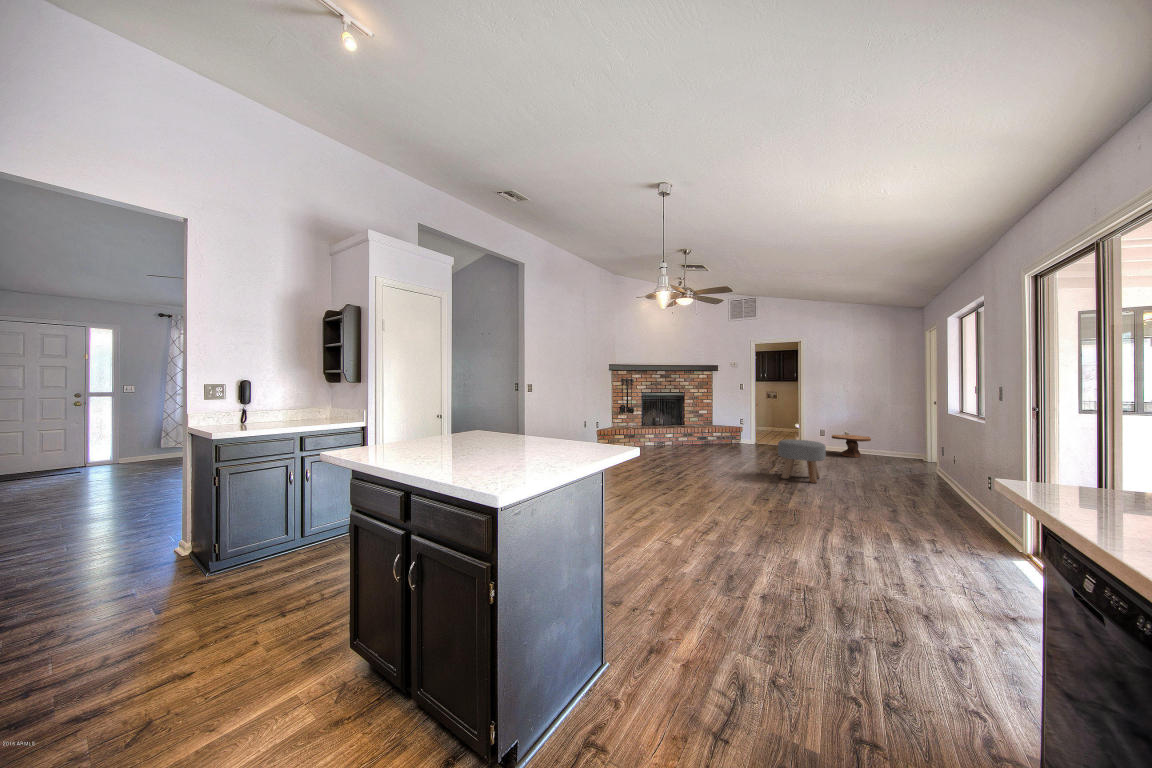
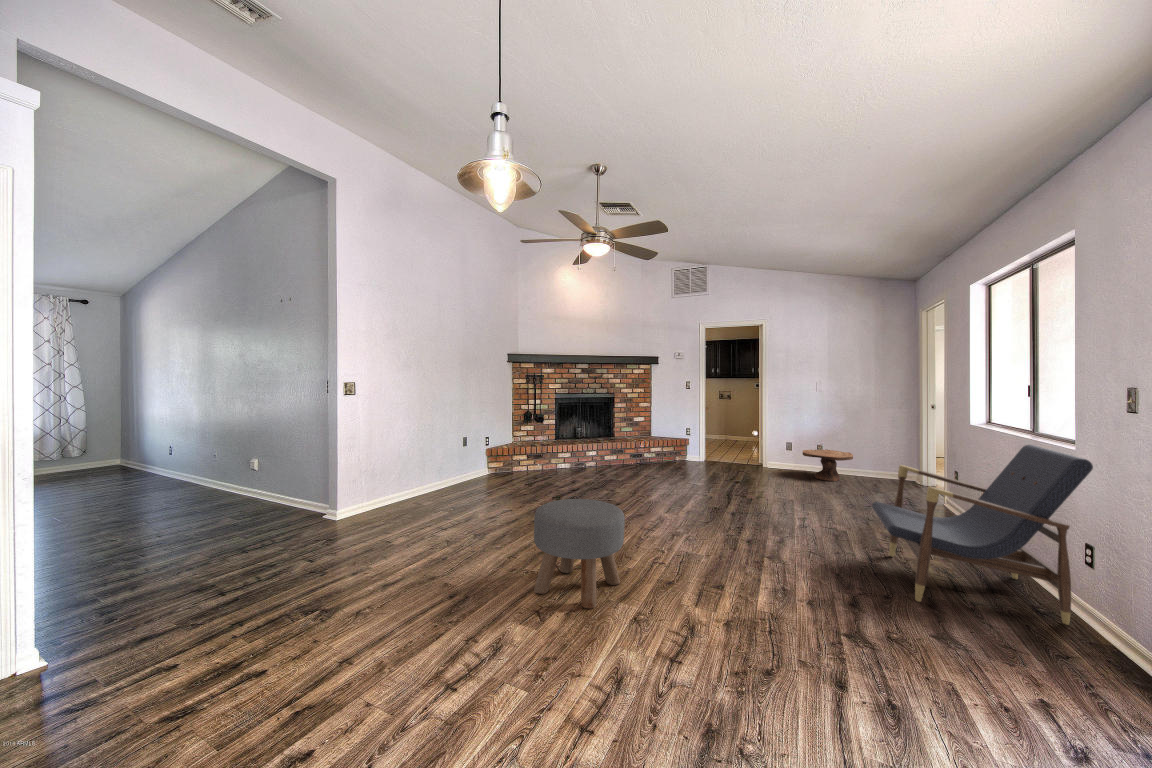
lounge chair: none [867,421,988,519] -> present [872,445,1093,625]
ottoman: present [778,439,826,483] -> present [534,499,625,608]

